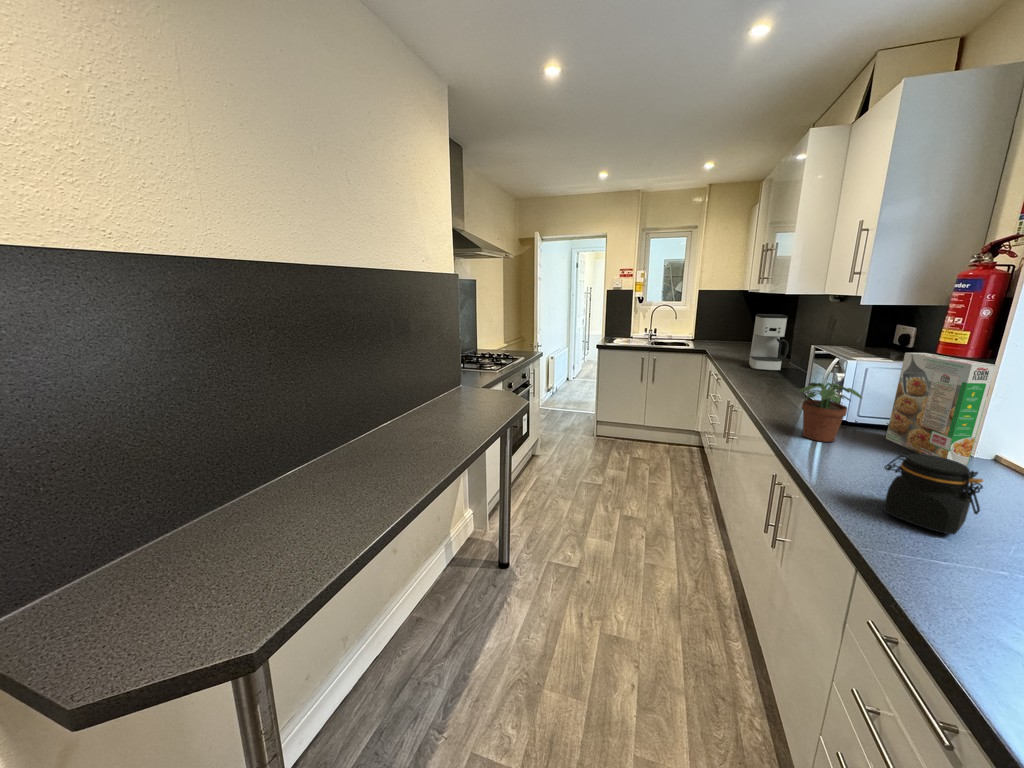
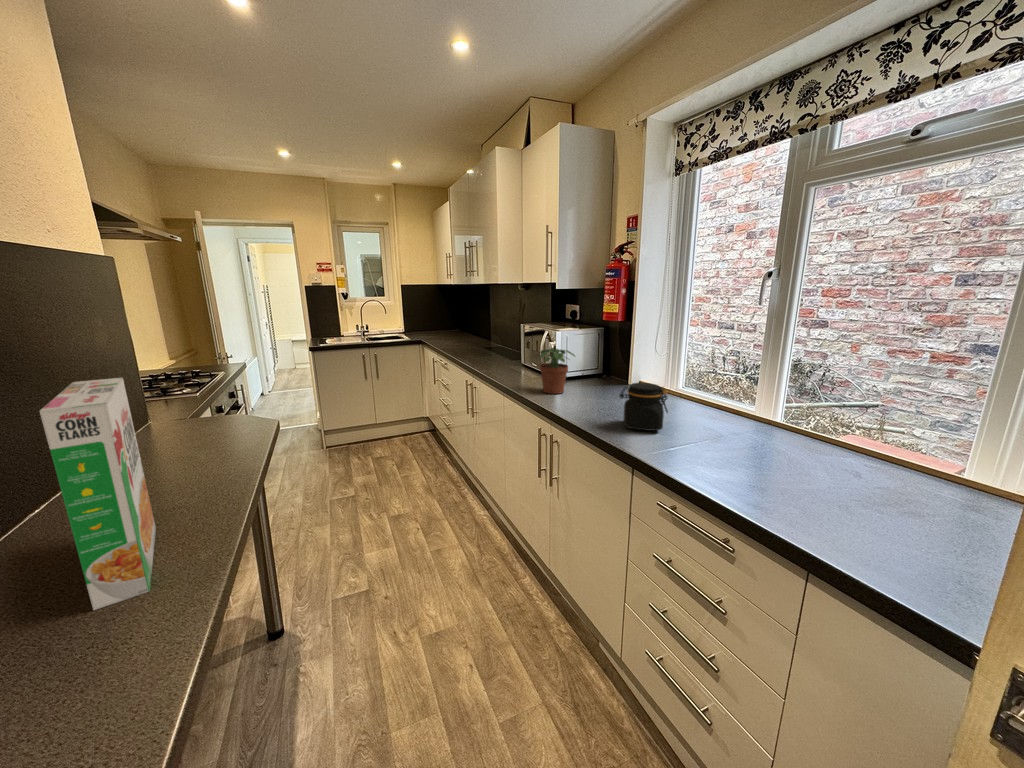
coffee maker: present [749,314,789,371] -> none [464,304,492,351]
cereal box: present [886,353,996,466] -> present [40,378,156,610]

